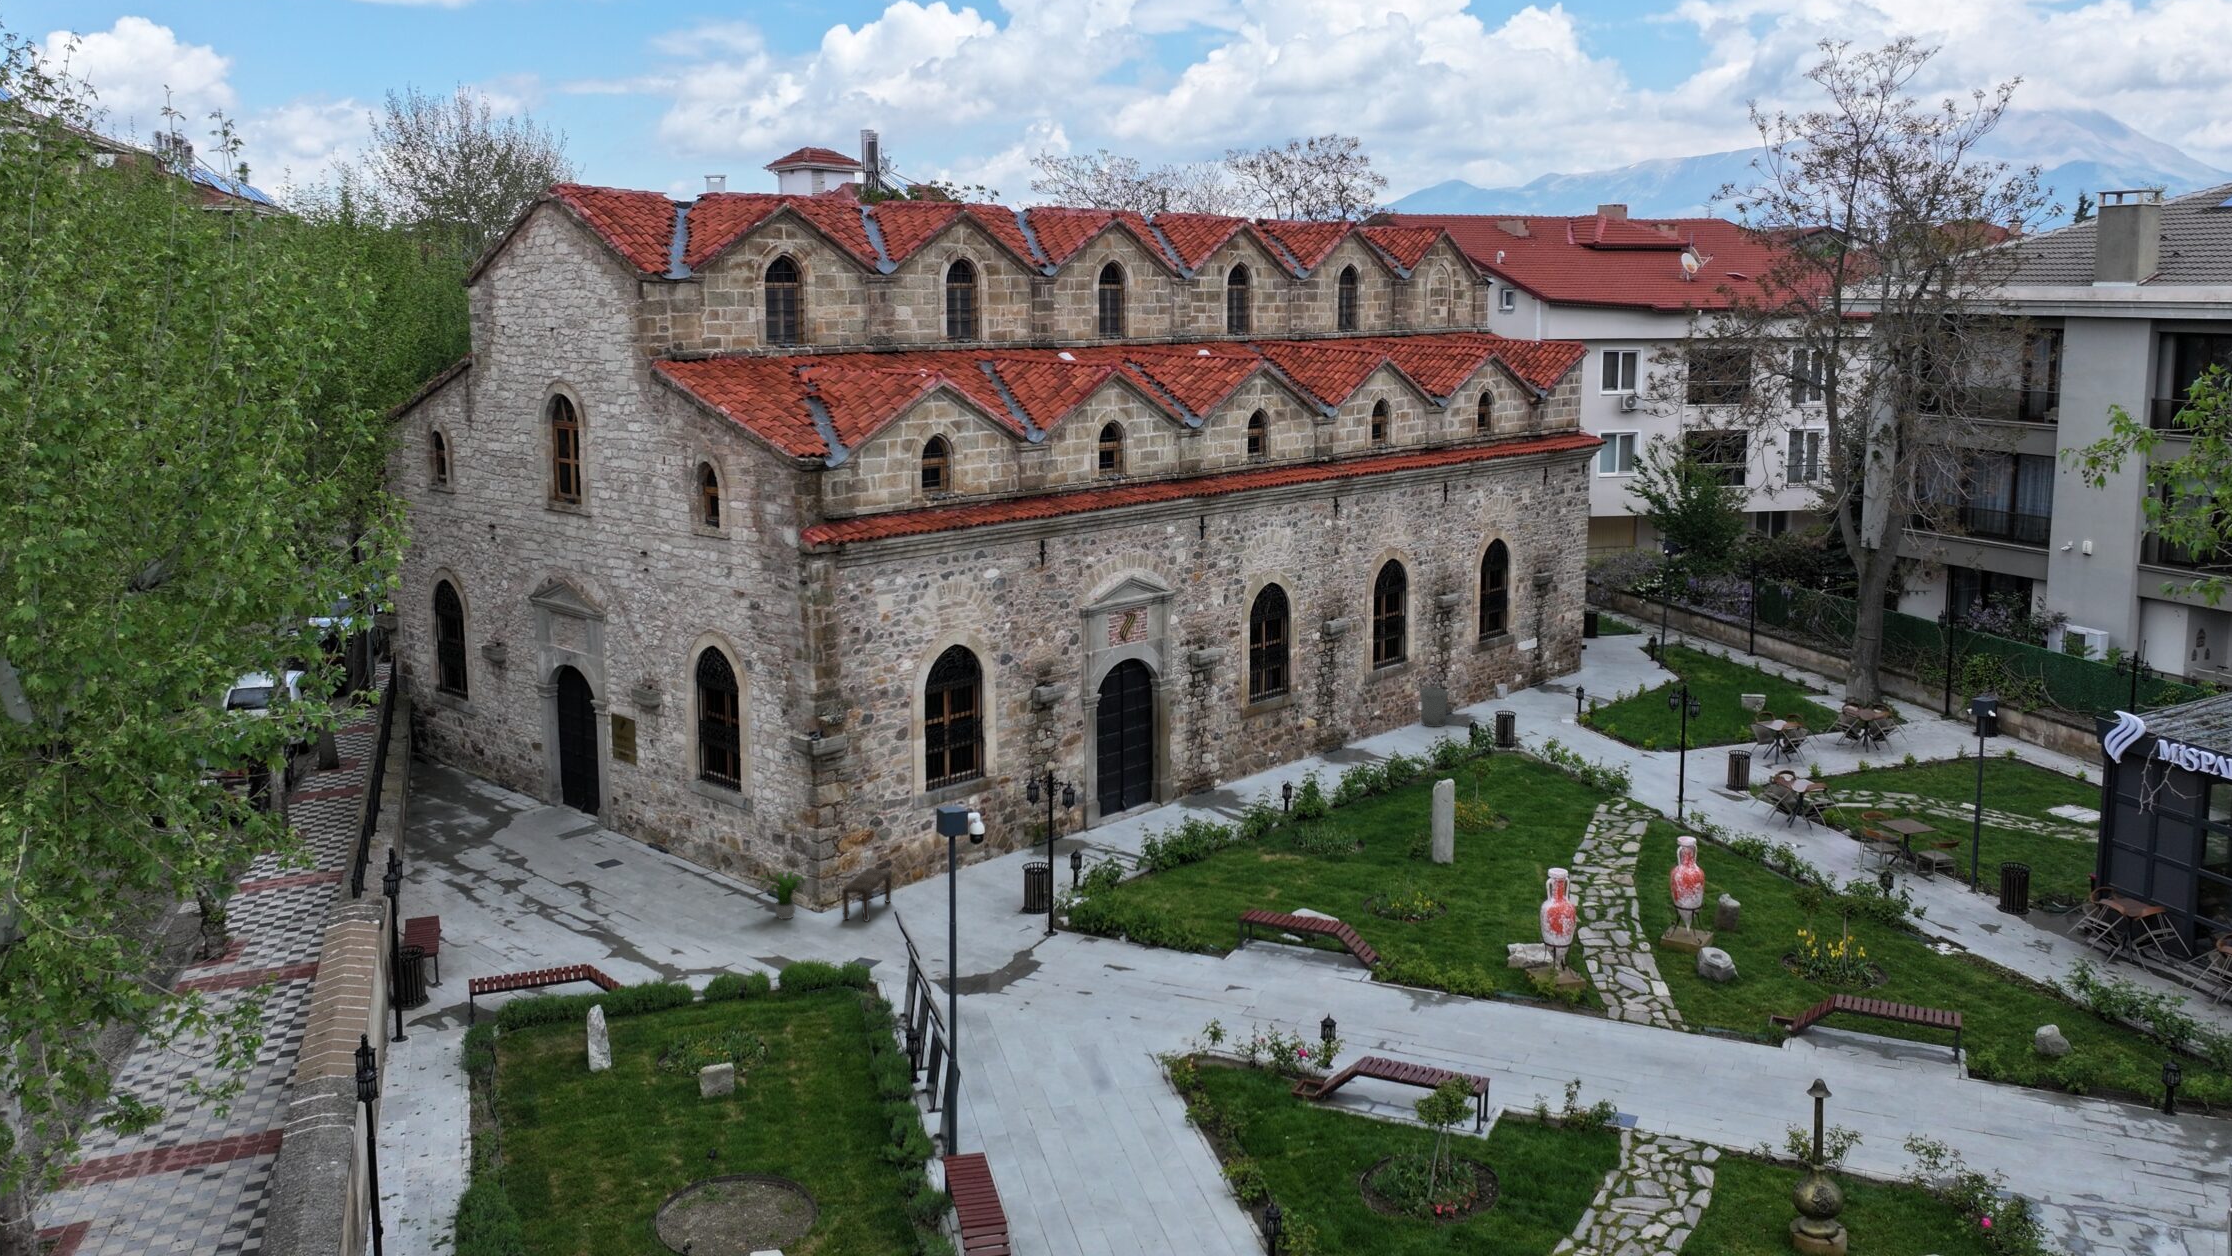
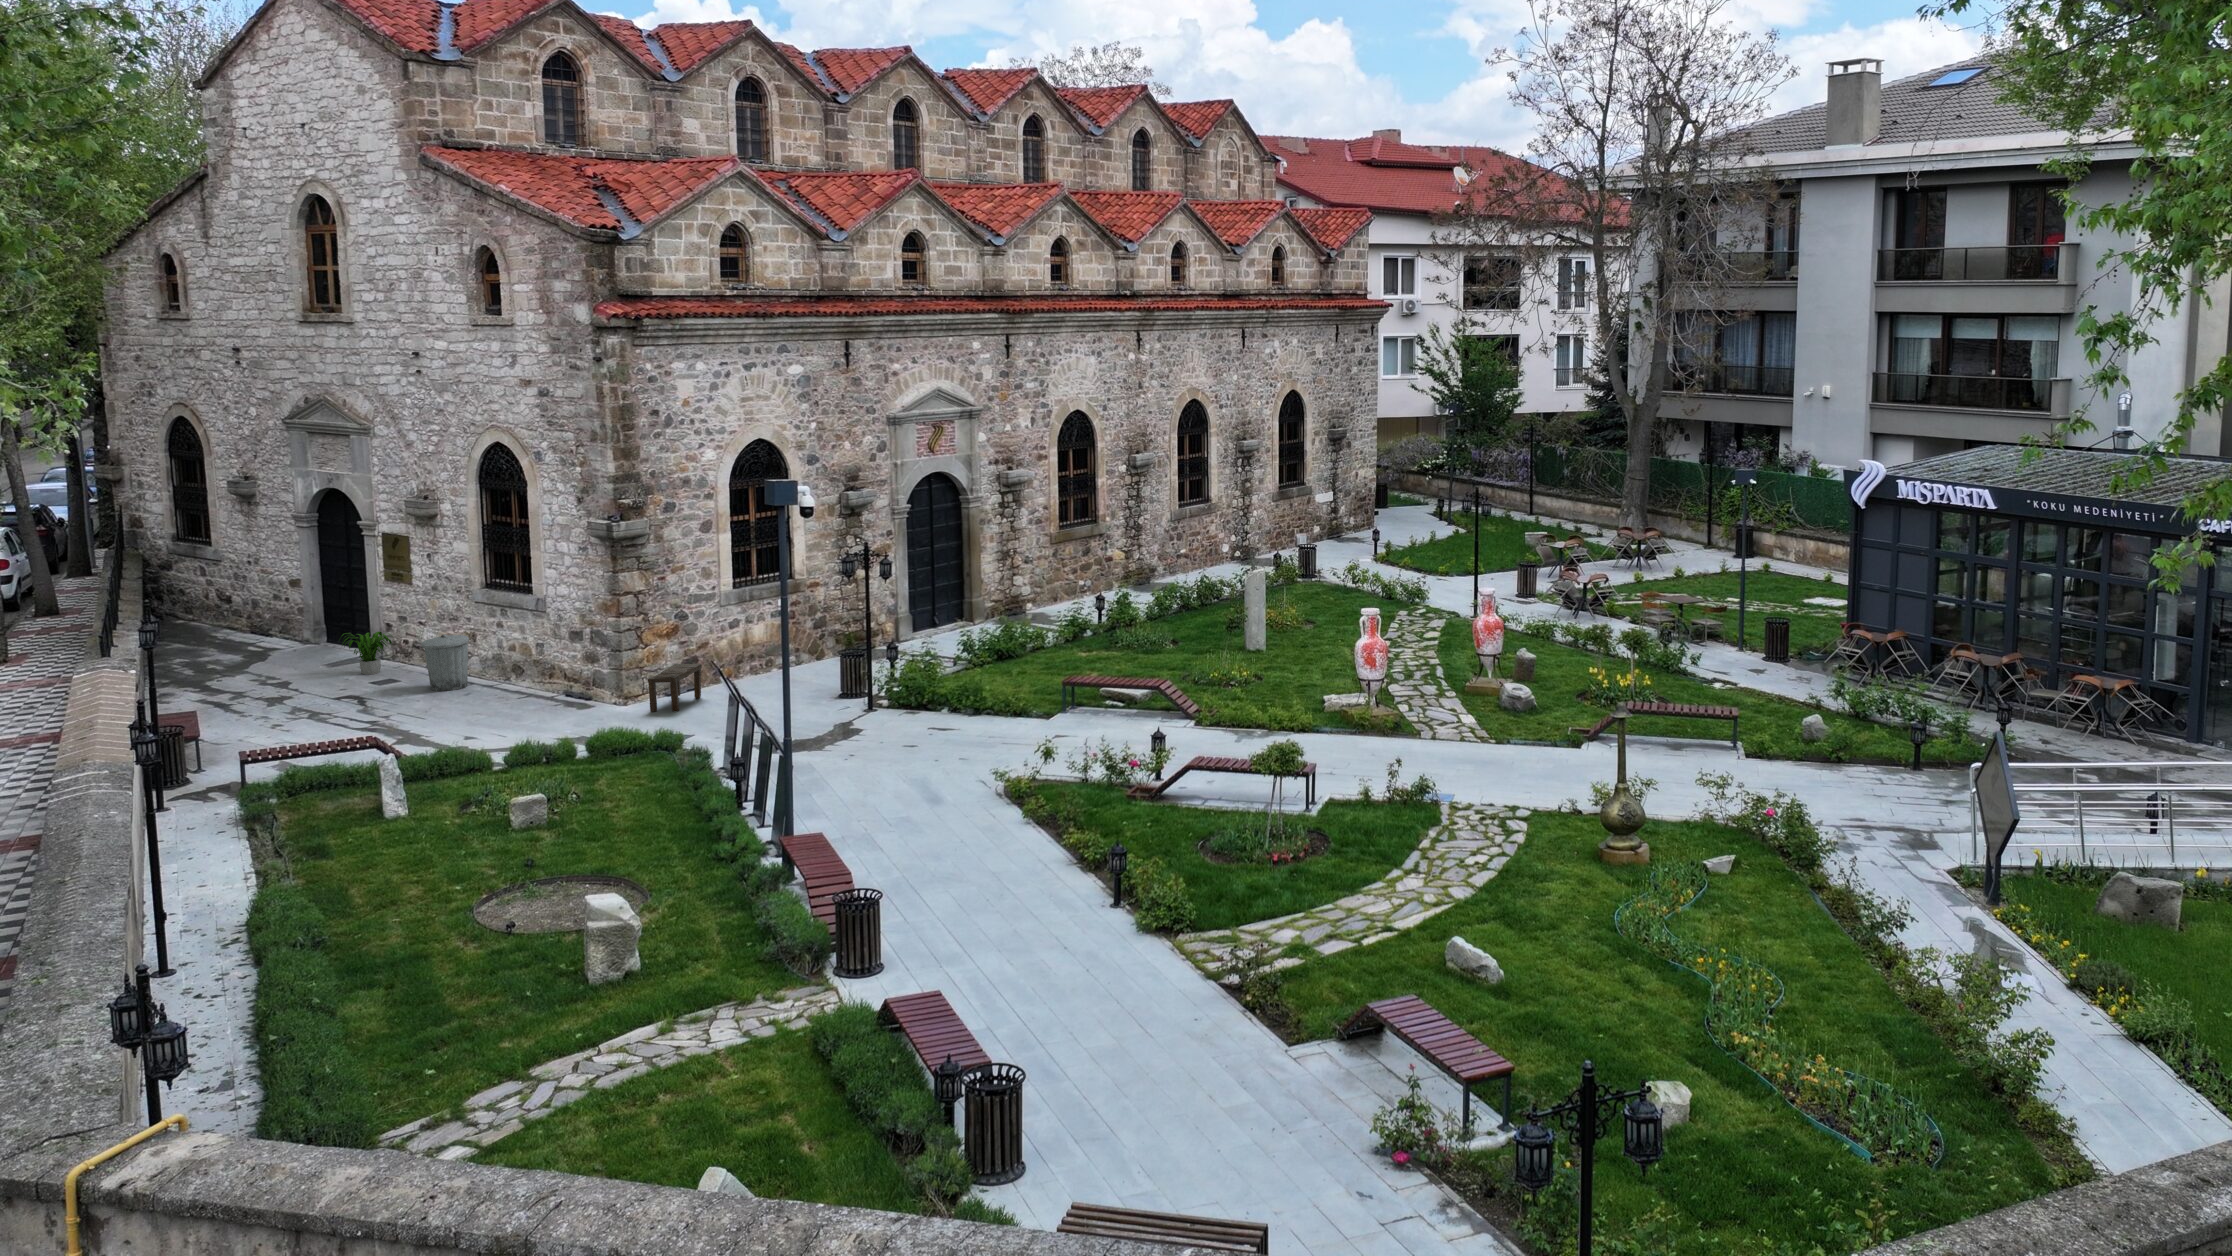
trash can: present [1420,687,1449,727] -> present [421,634,469,691]
potted plant: present [760,871,806,919] -> present [339,632,392,675]

